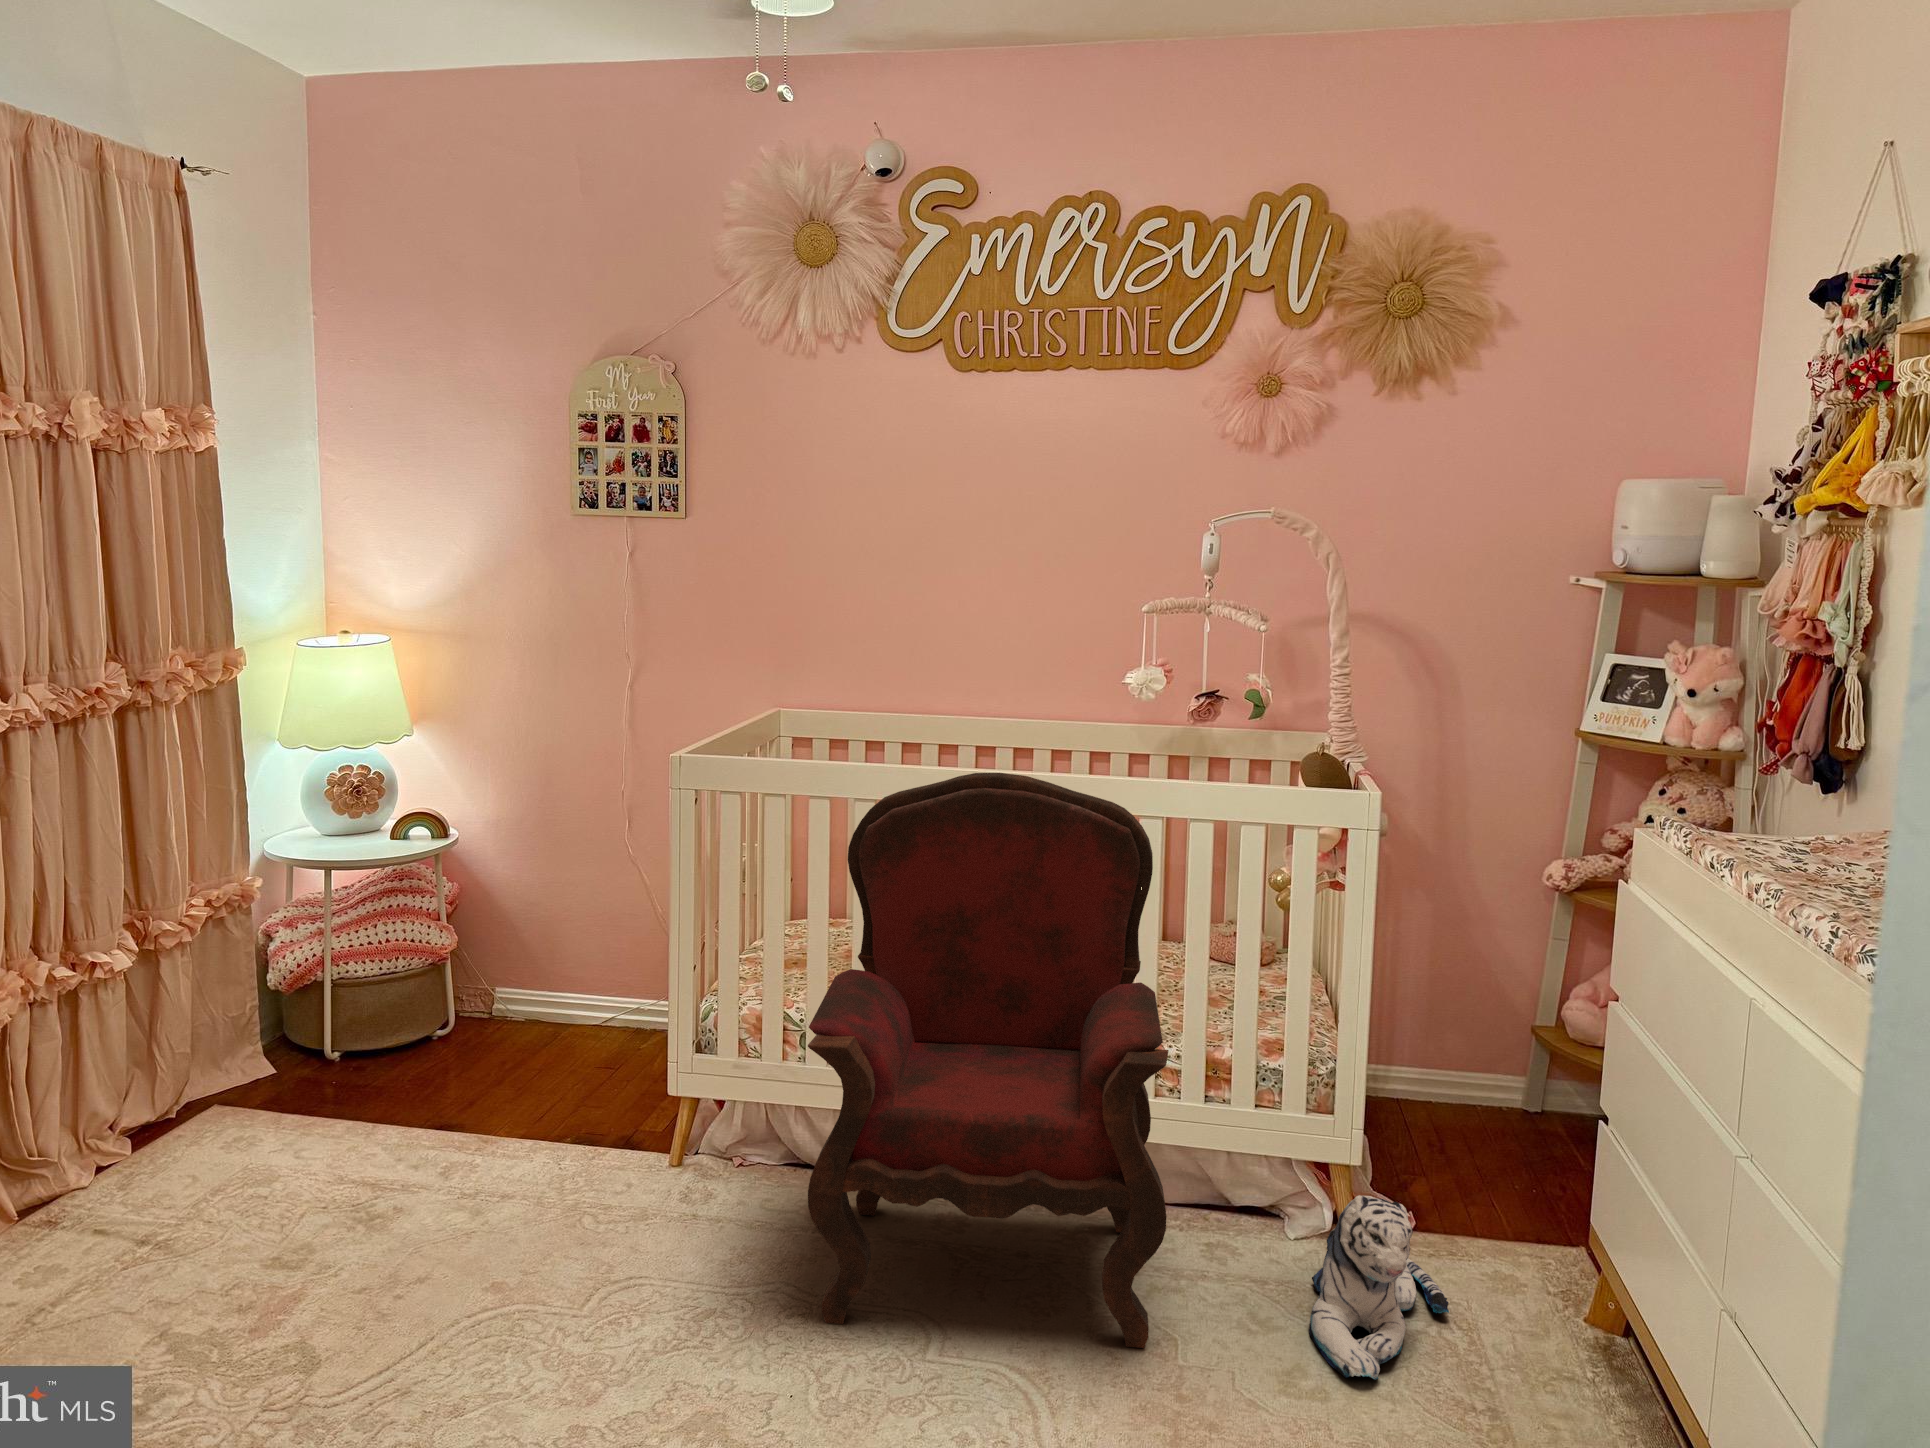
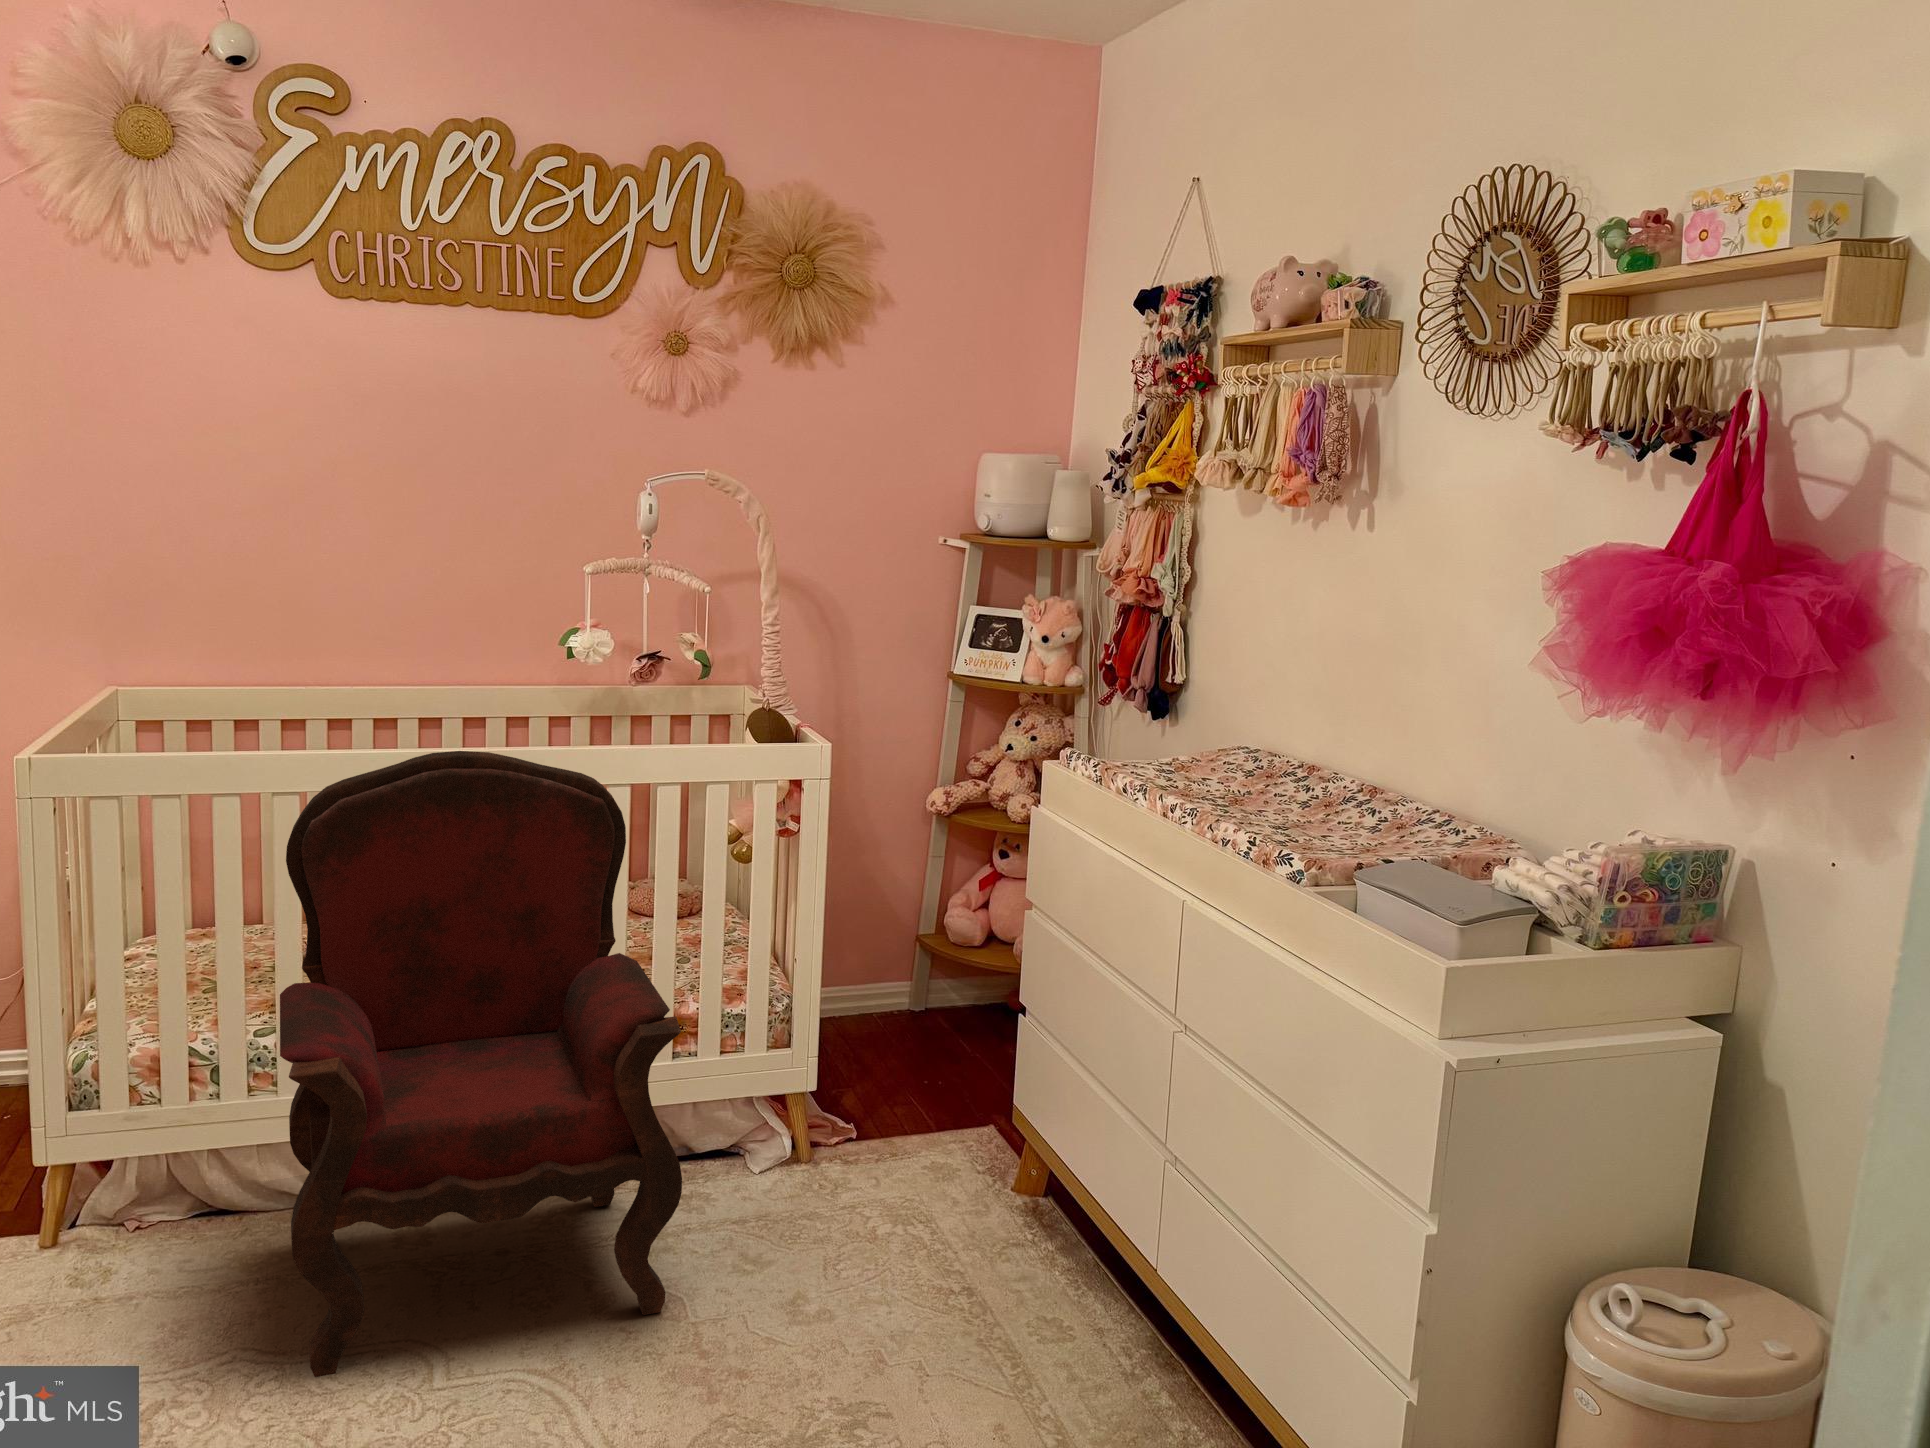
plush toy: present [1309,1195,1449,1379] -> none [790,1120,913,1290]

